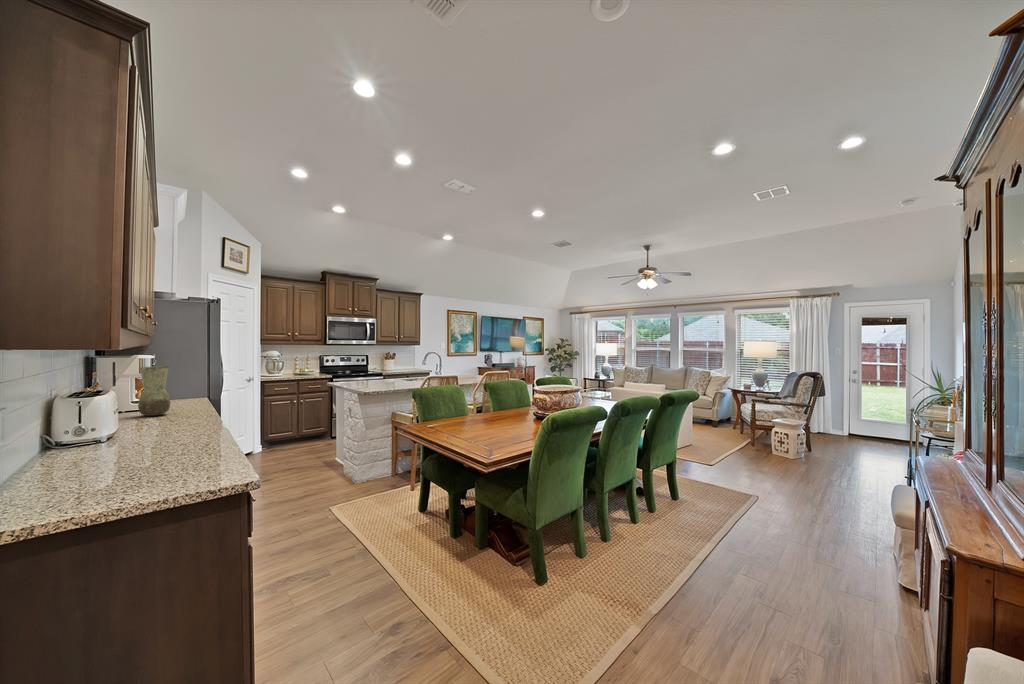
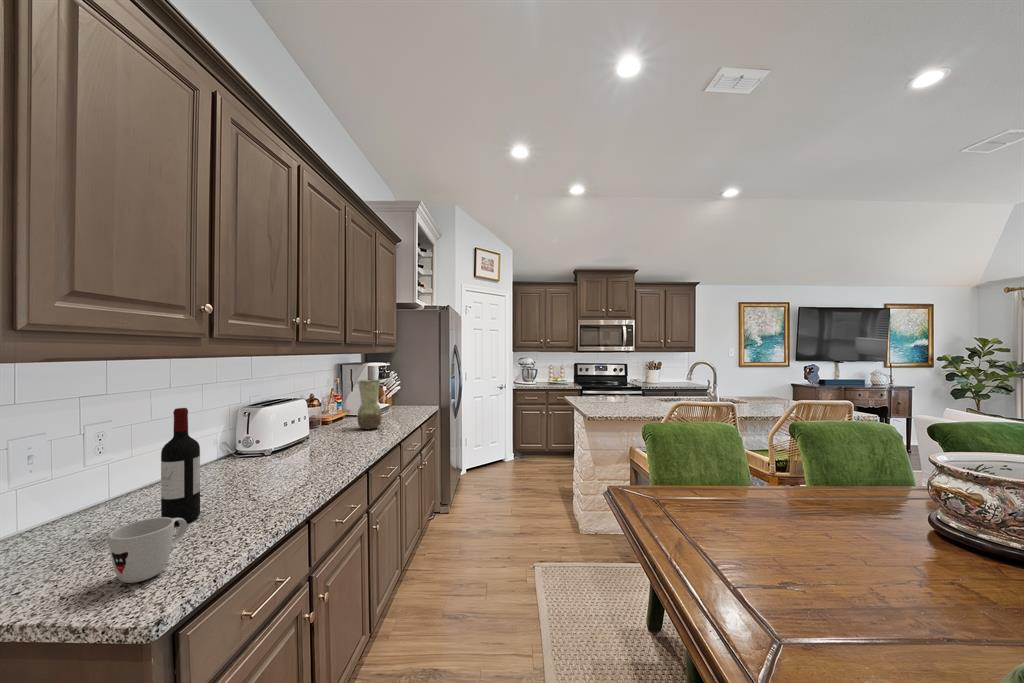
wine bottle: none [92,374,130,473] -> present [161,408,200,525]
mug: none [147,443,194,484] -> present [109,517,187,583]

